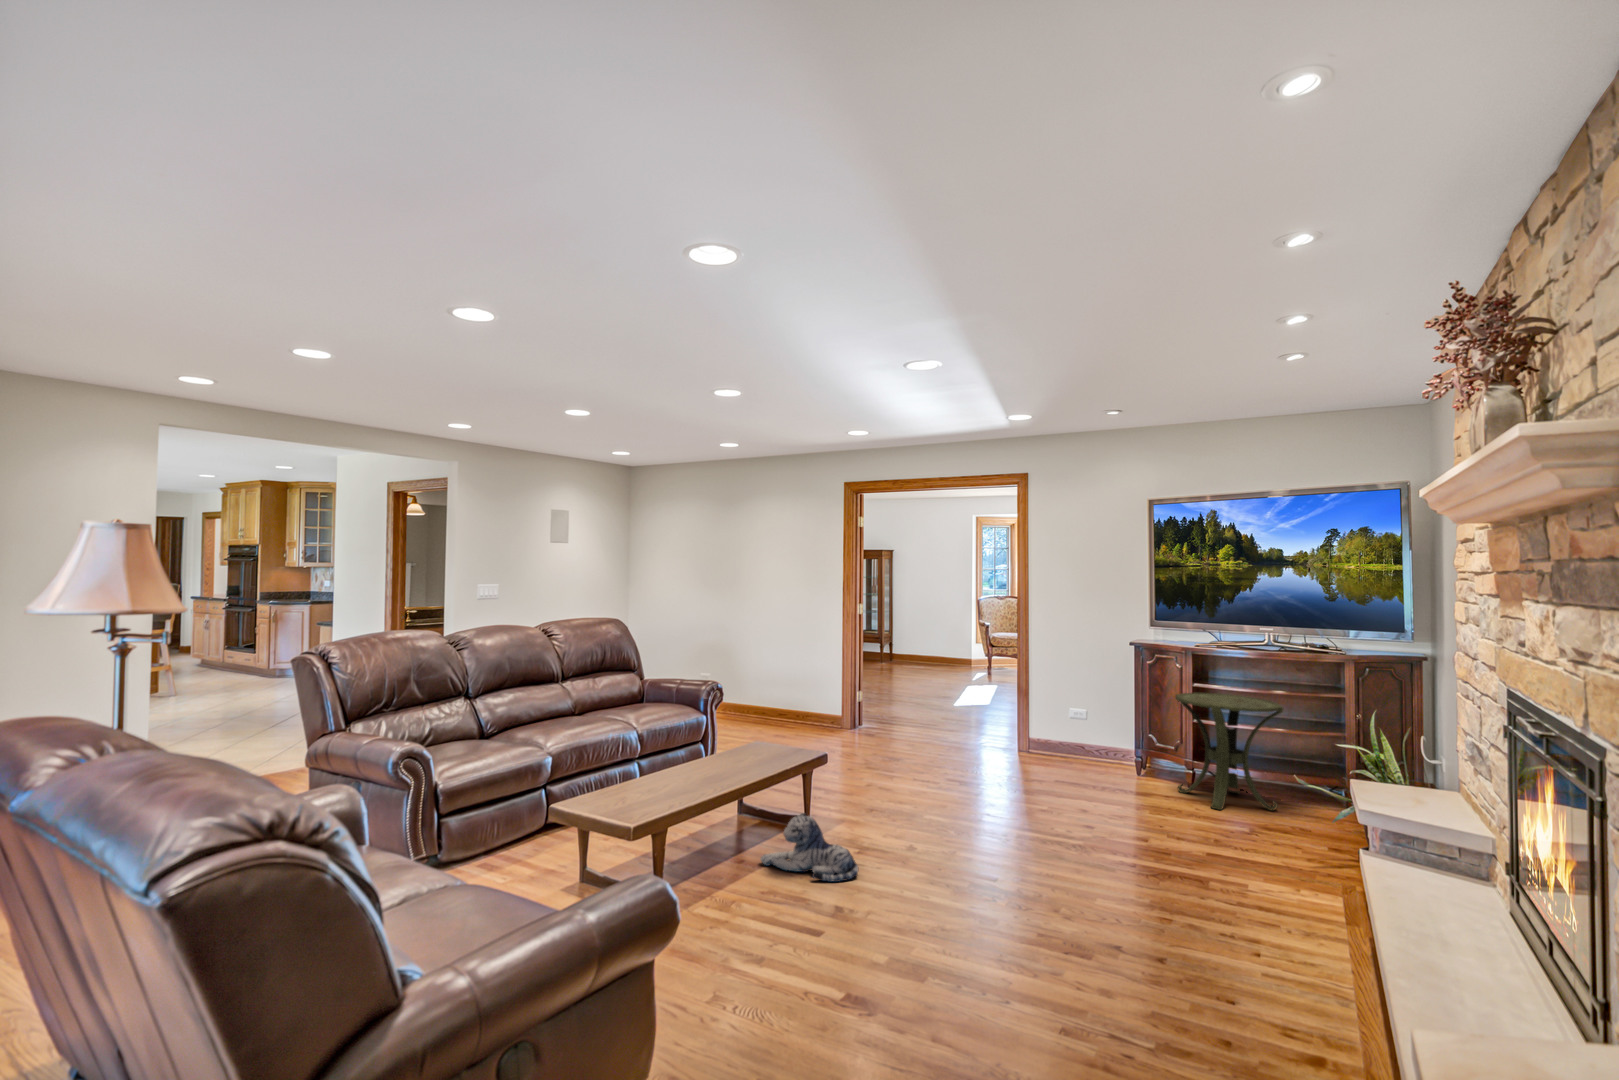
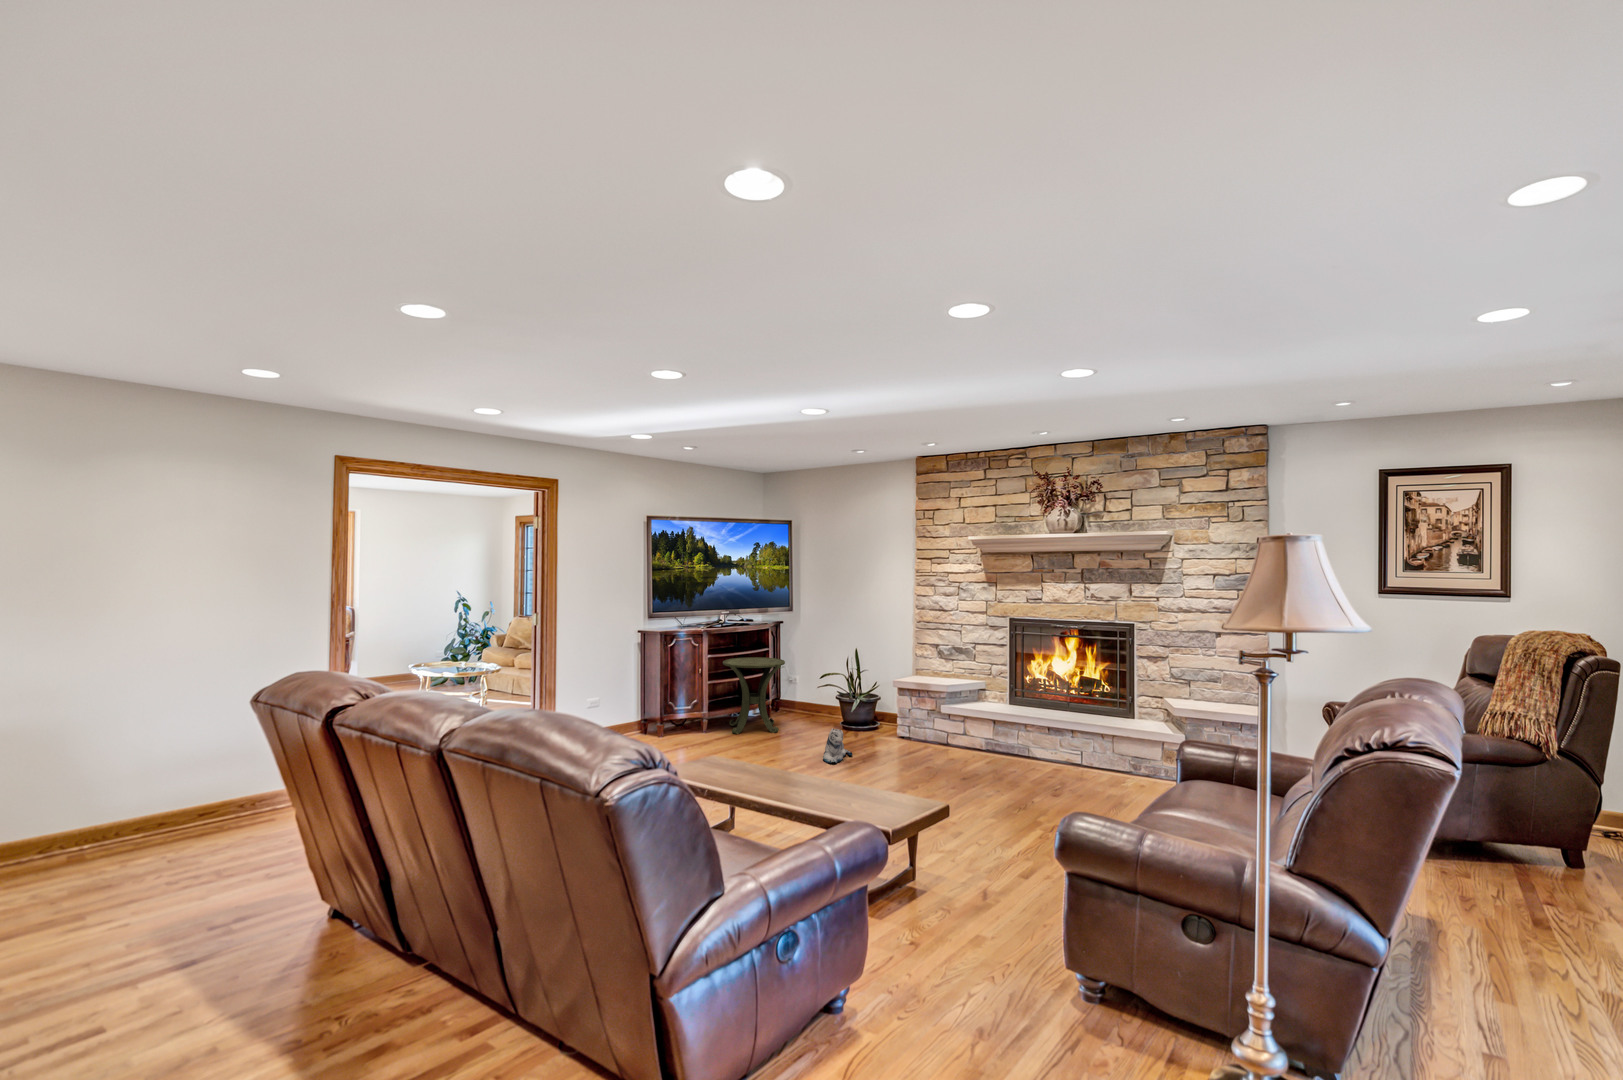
plush toy: present [761,813,858,882] -> present [823,728,852,763]

